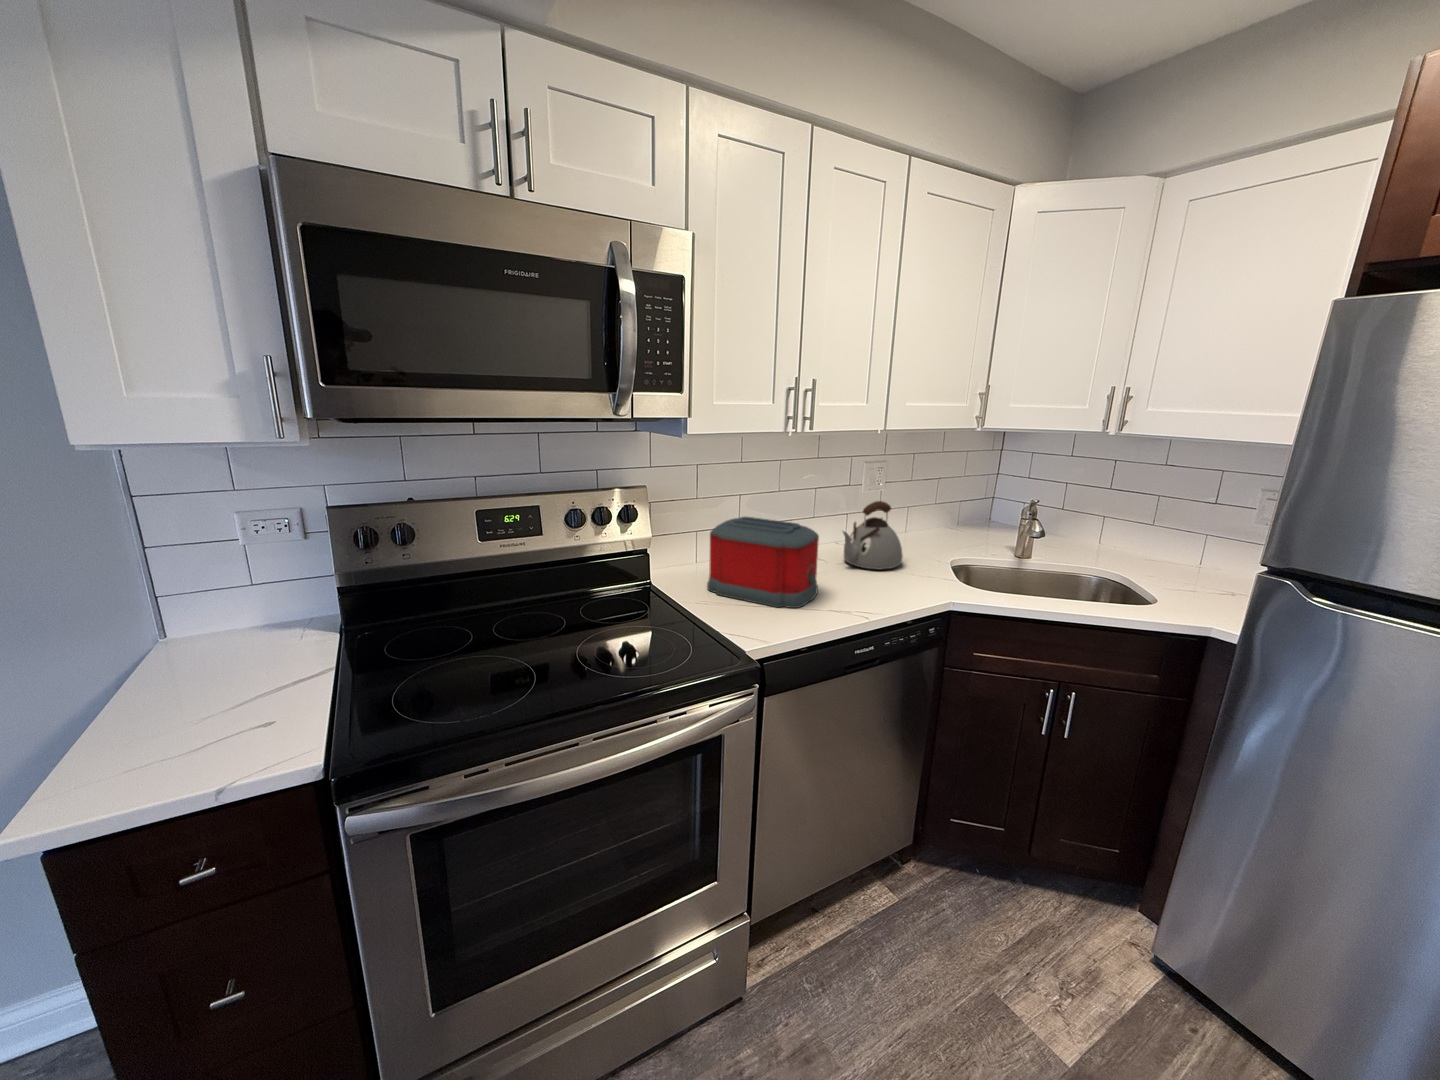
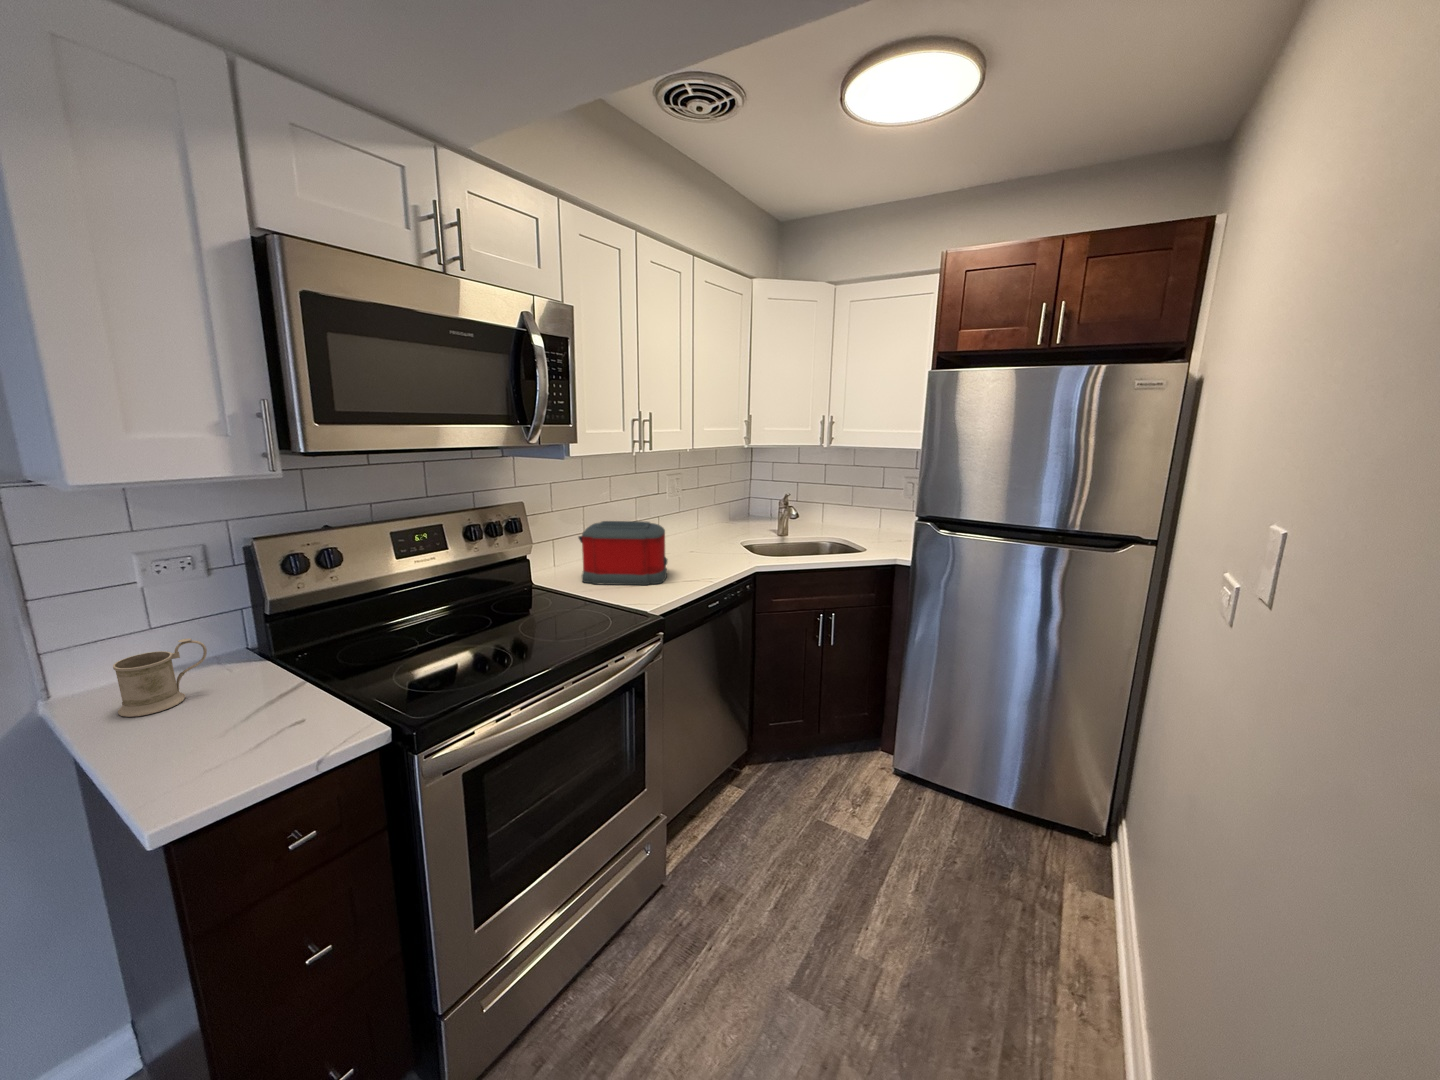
kettle: present [843,501,903,569] -> none [667,503,711,554]
mug: none [172,604,258,676] -> present [113,638,207,717]

